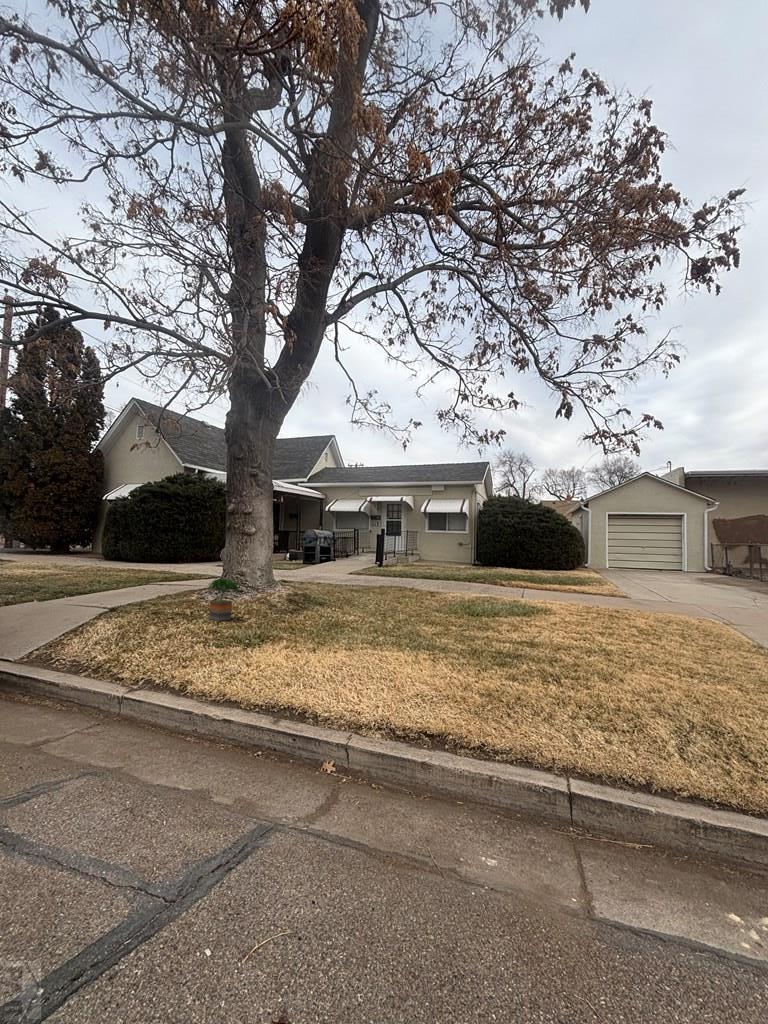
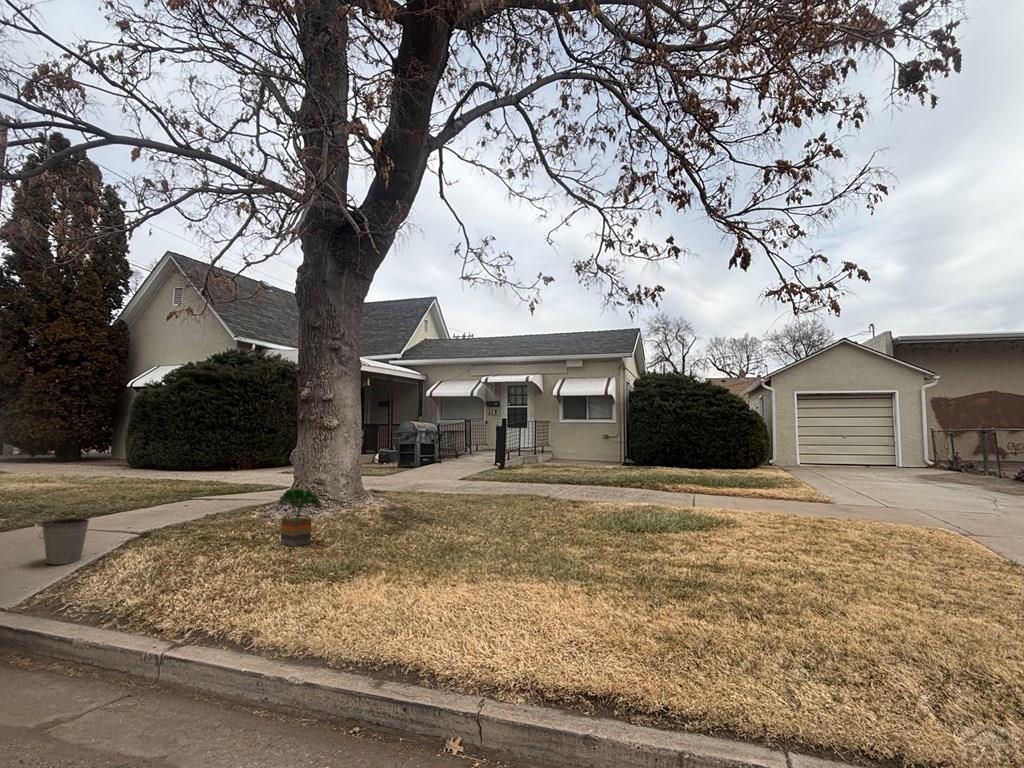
bucket: none [31,595,68,630] -> present [40,517,89,564]

